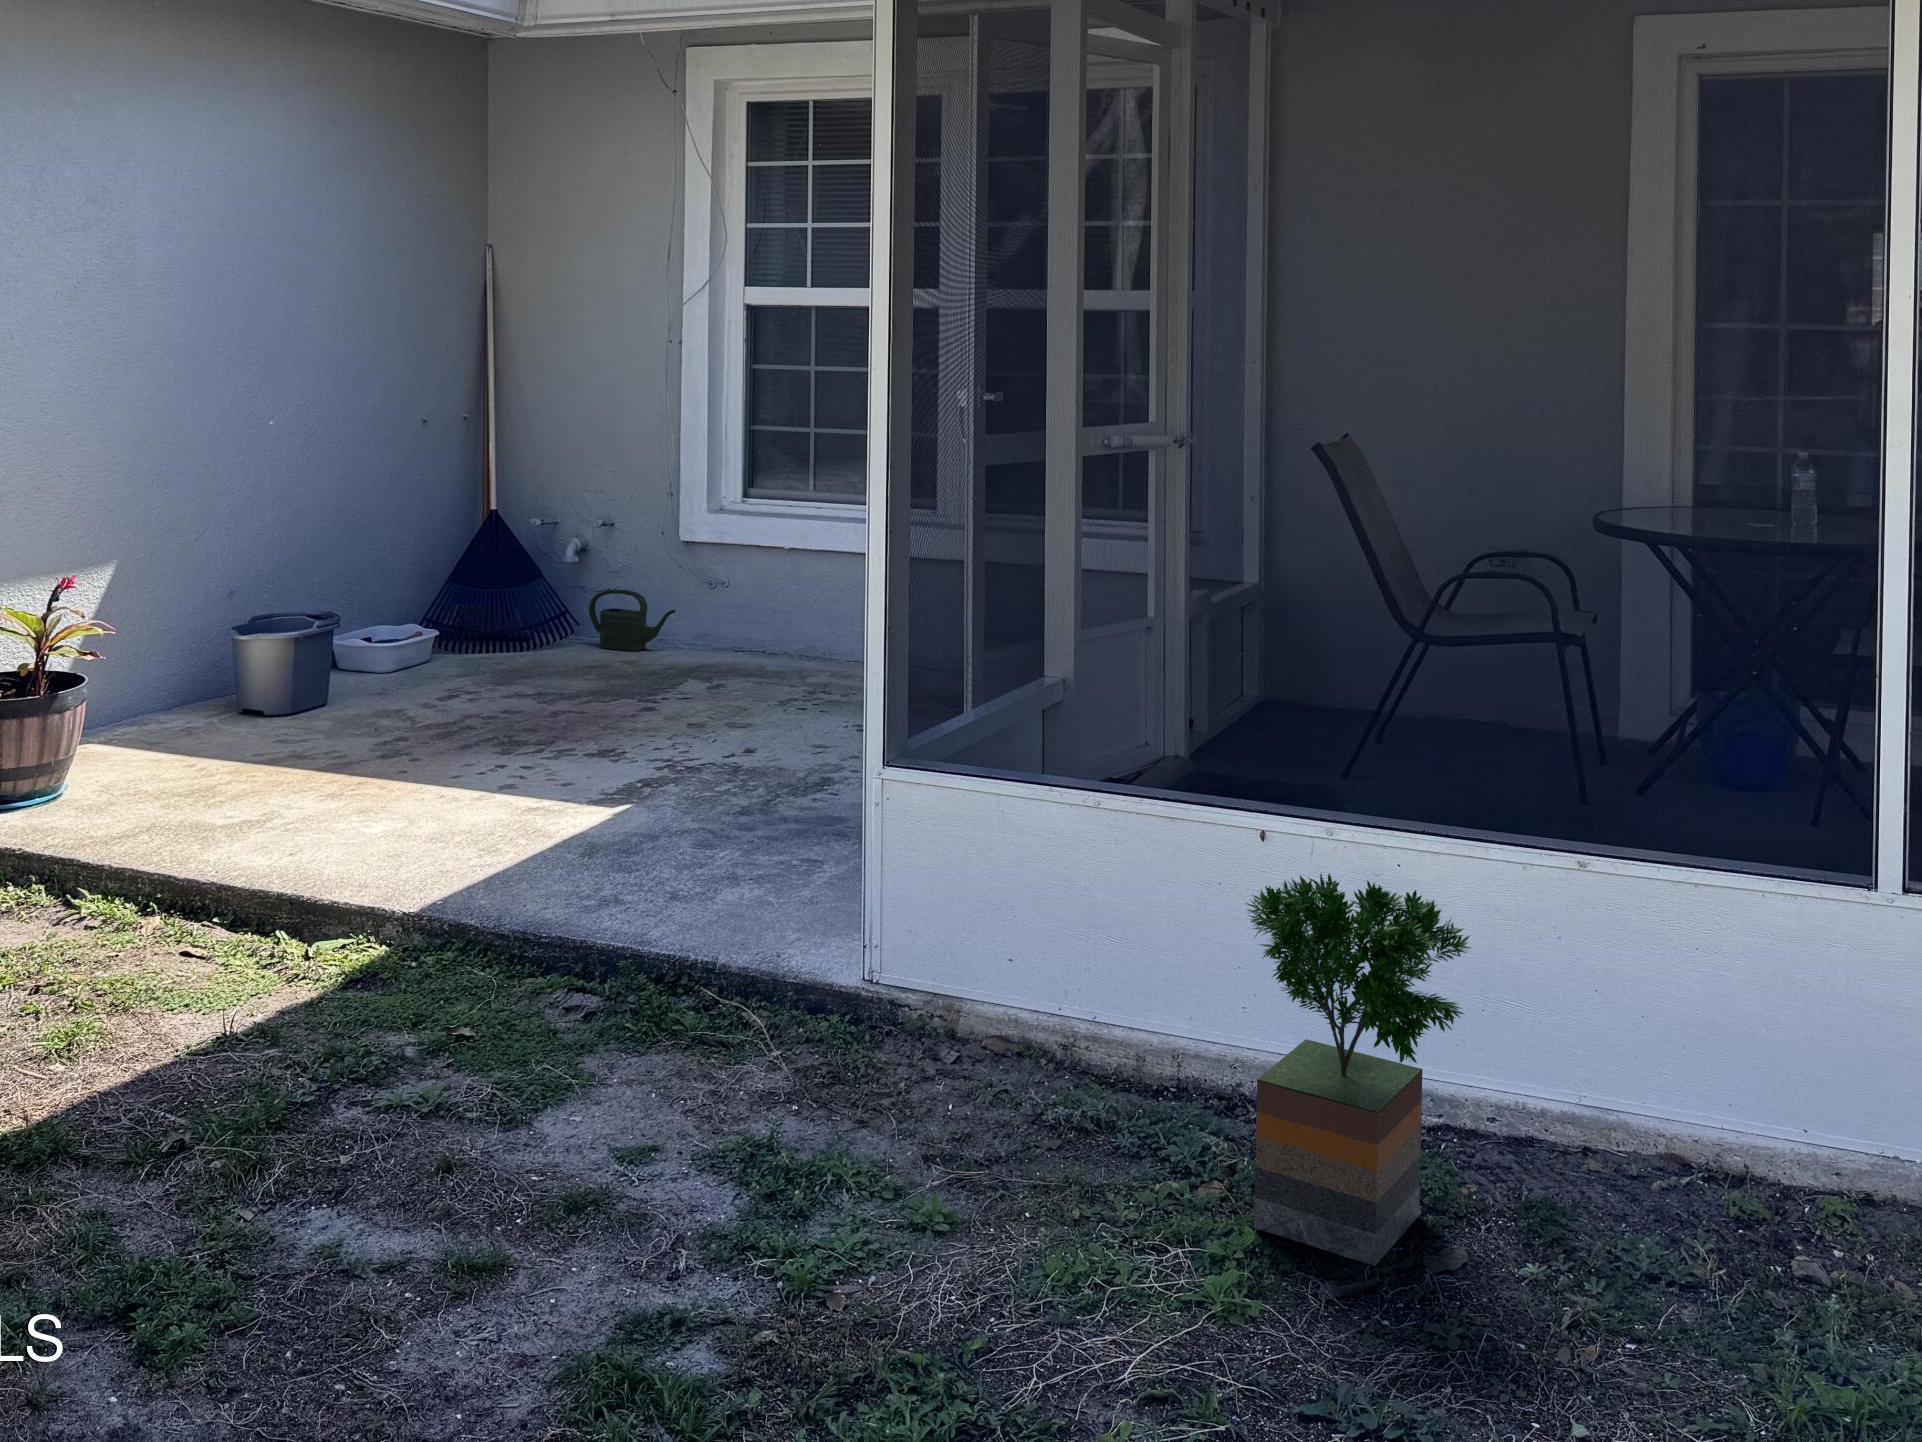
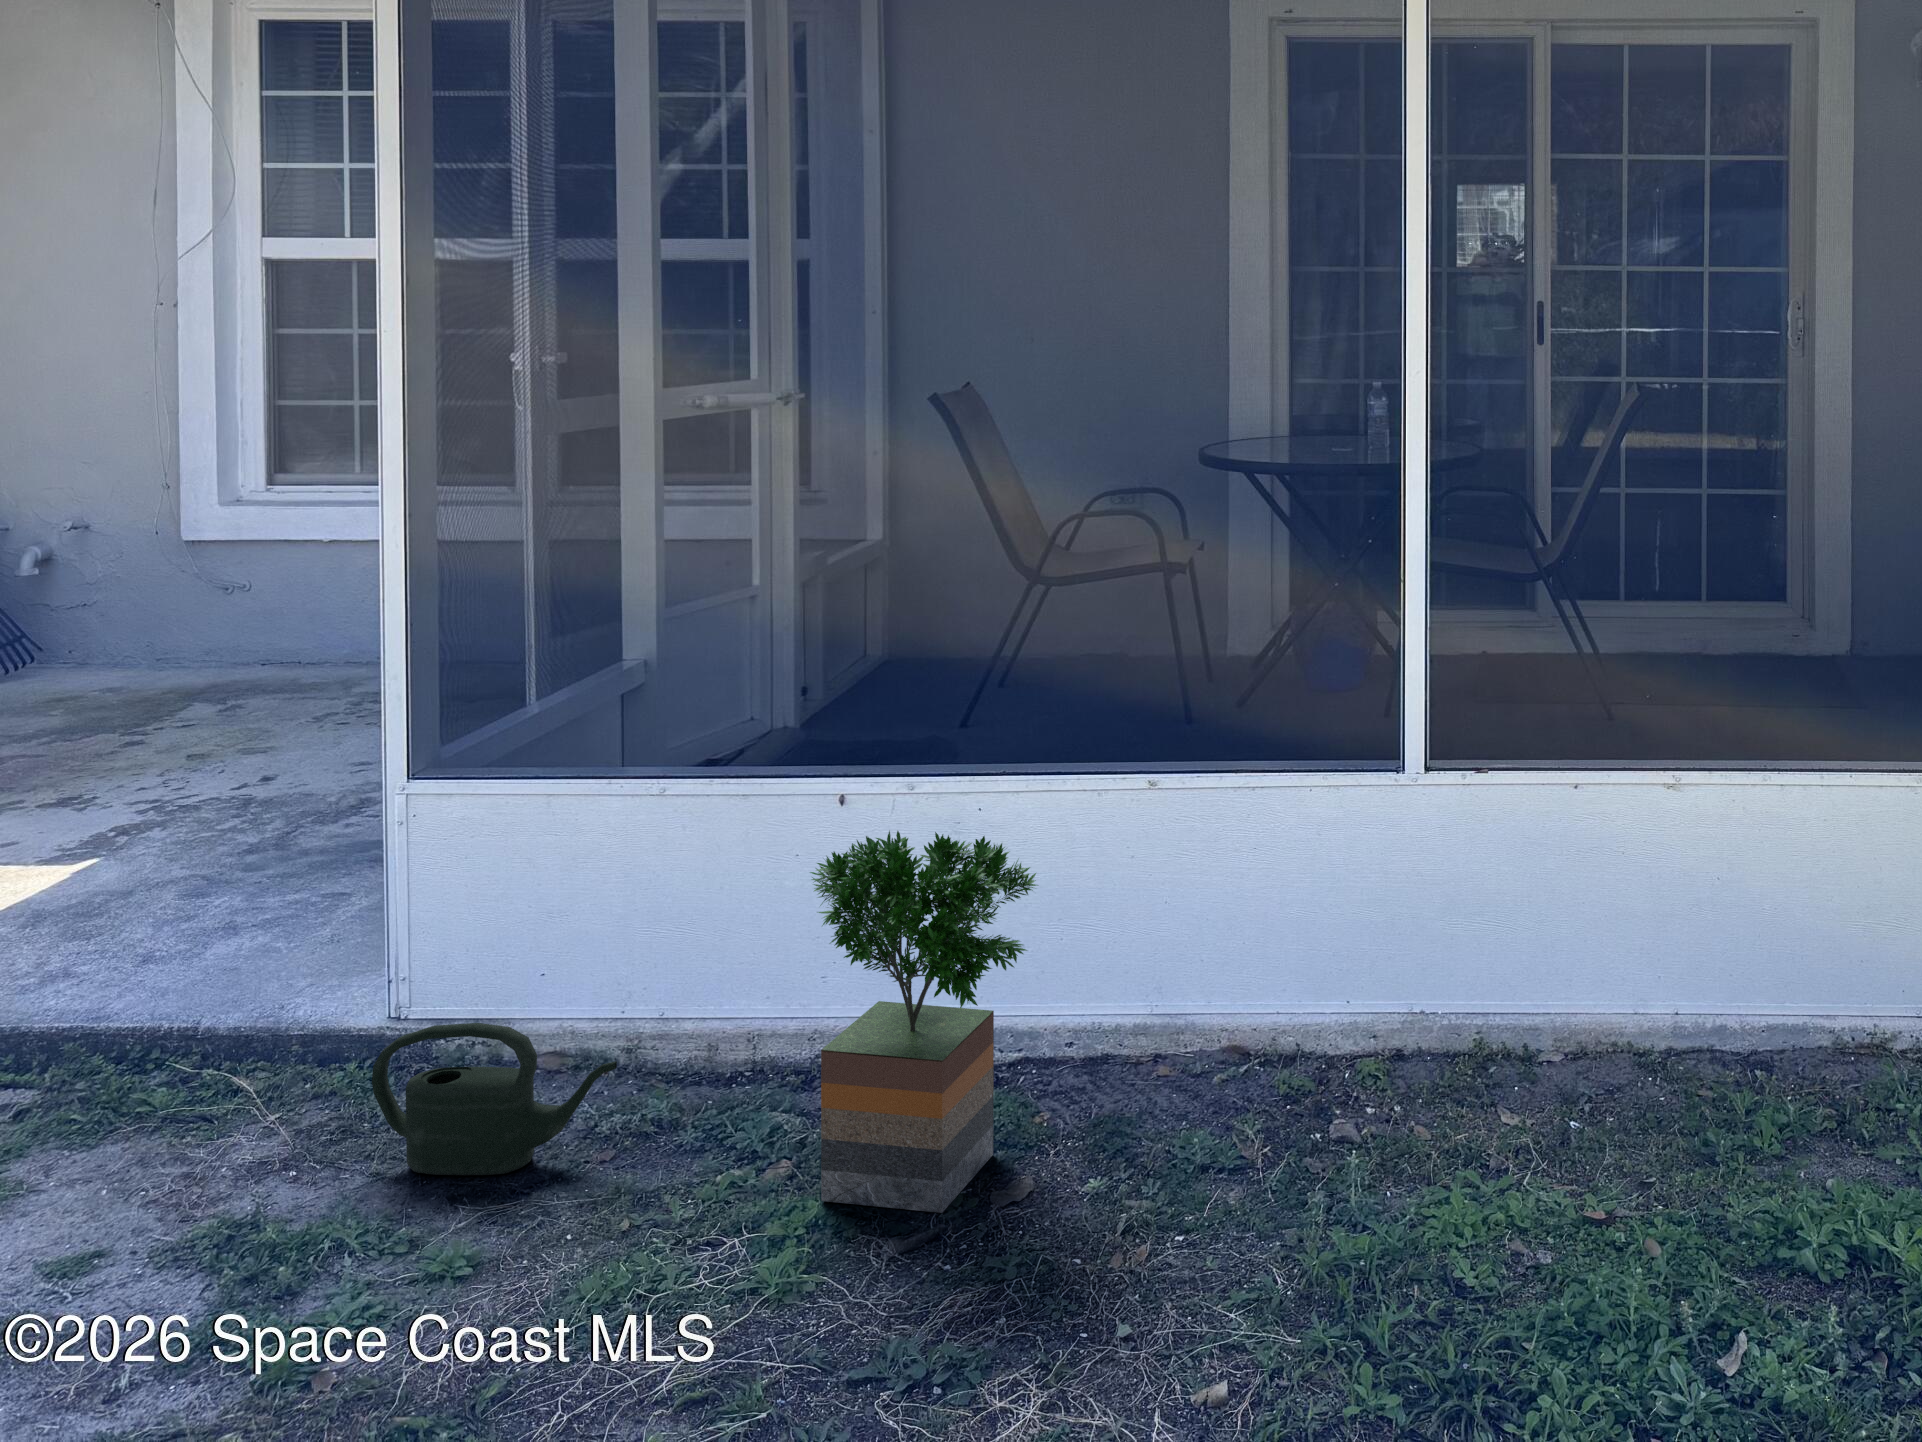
watering can: present [589,590,675,651] -> present [372,1023,617,1175]

